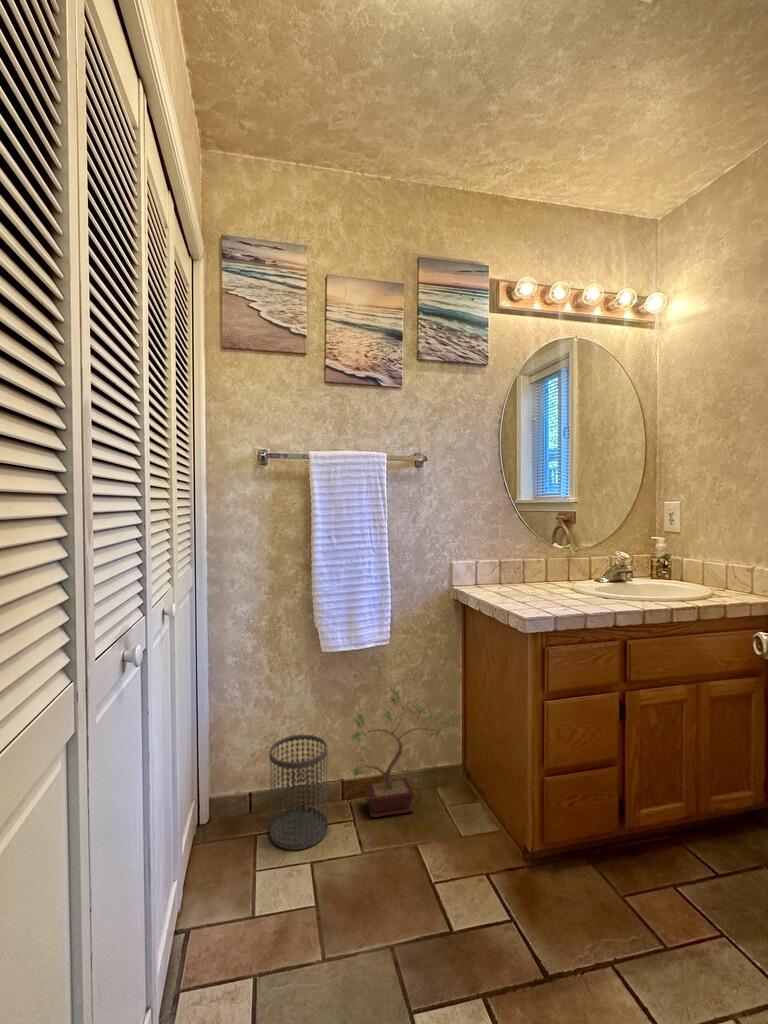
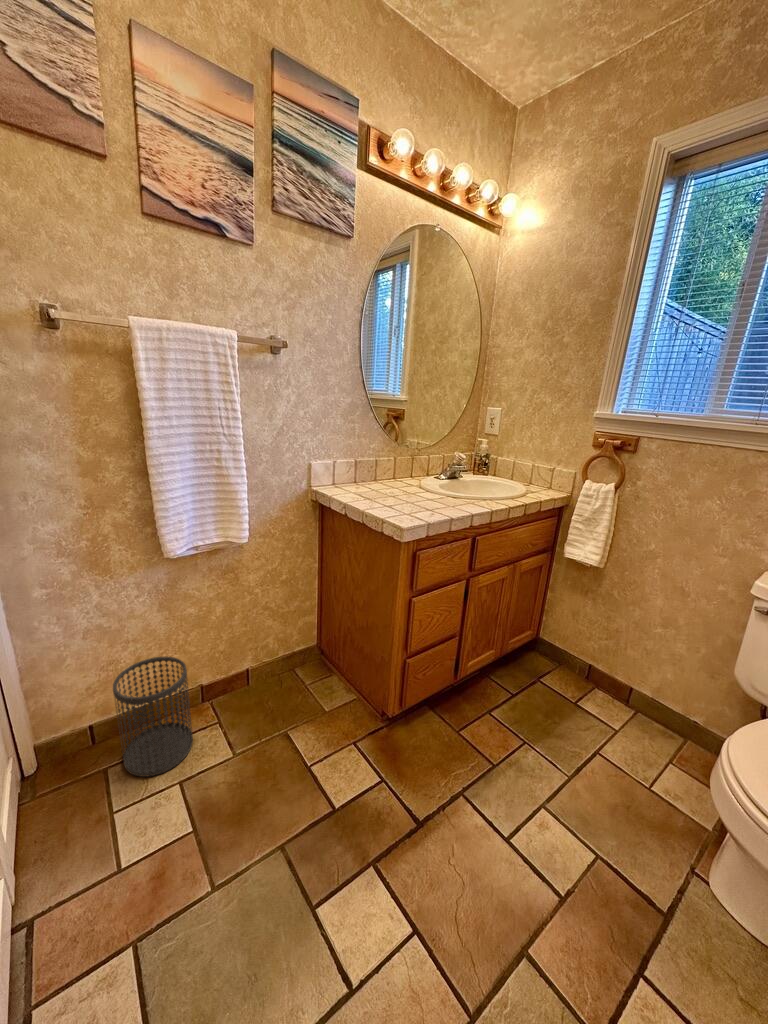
potted plant: present [351,690,456,817] -> none [211,595,321,715]

